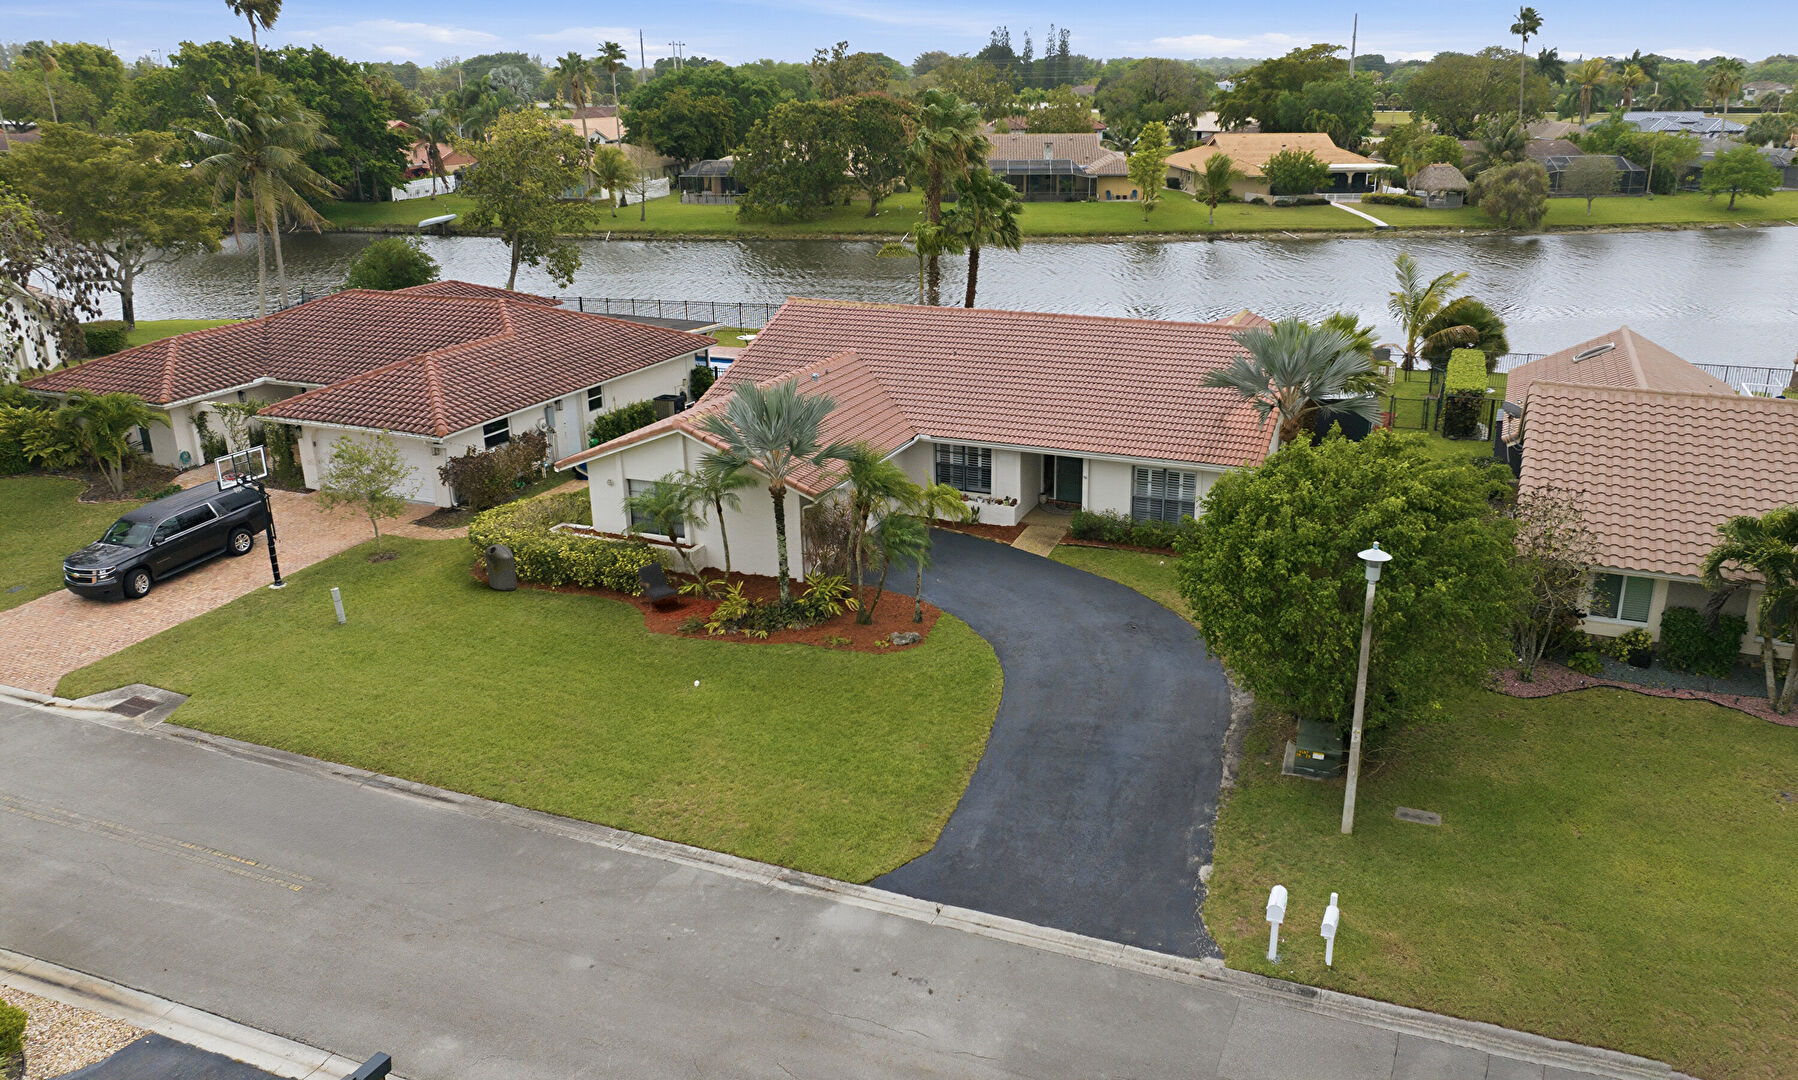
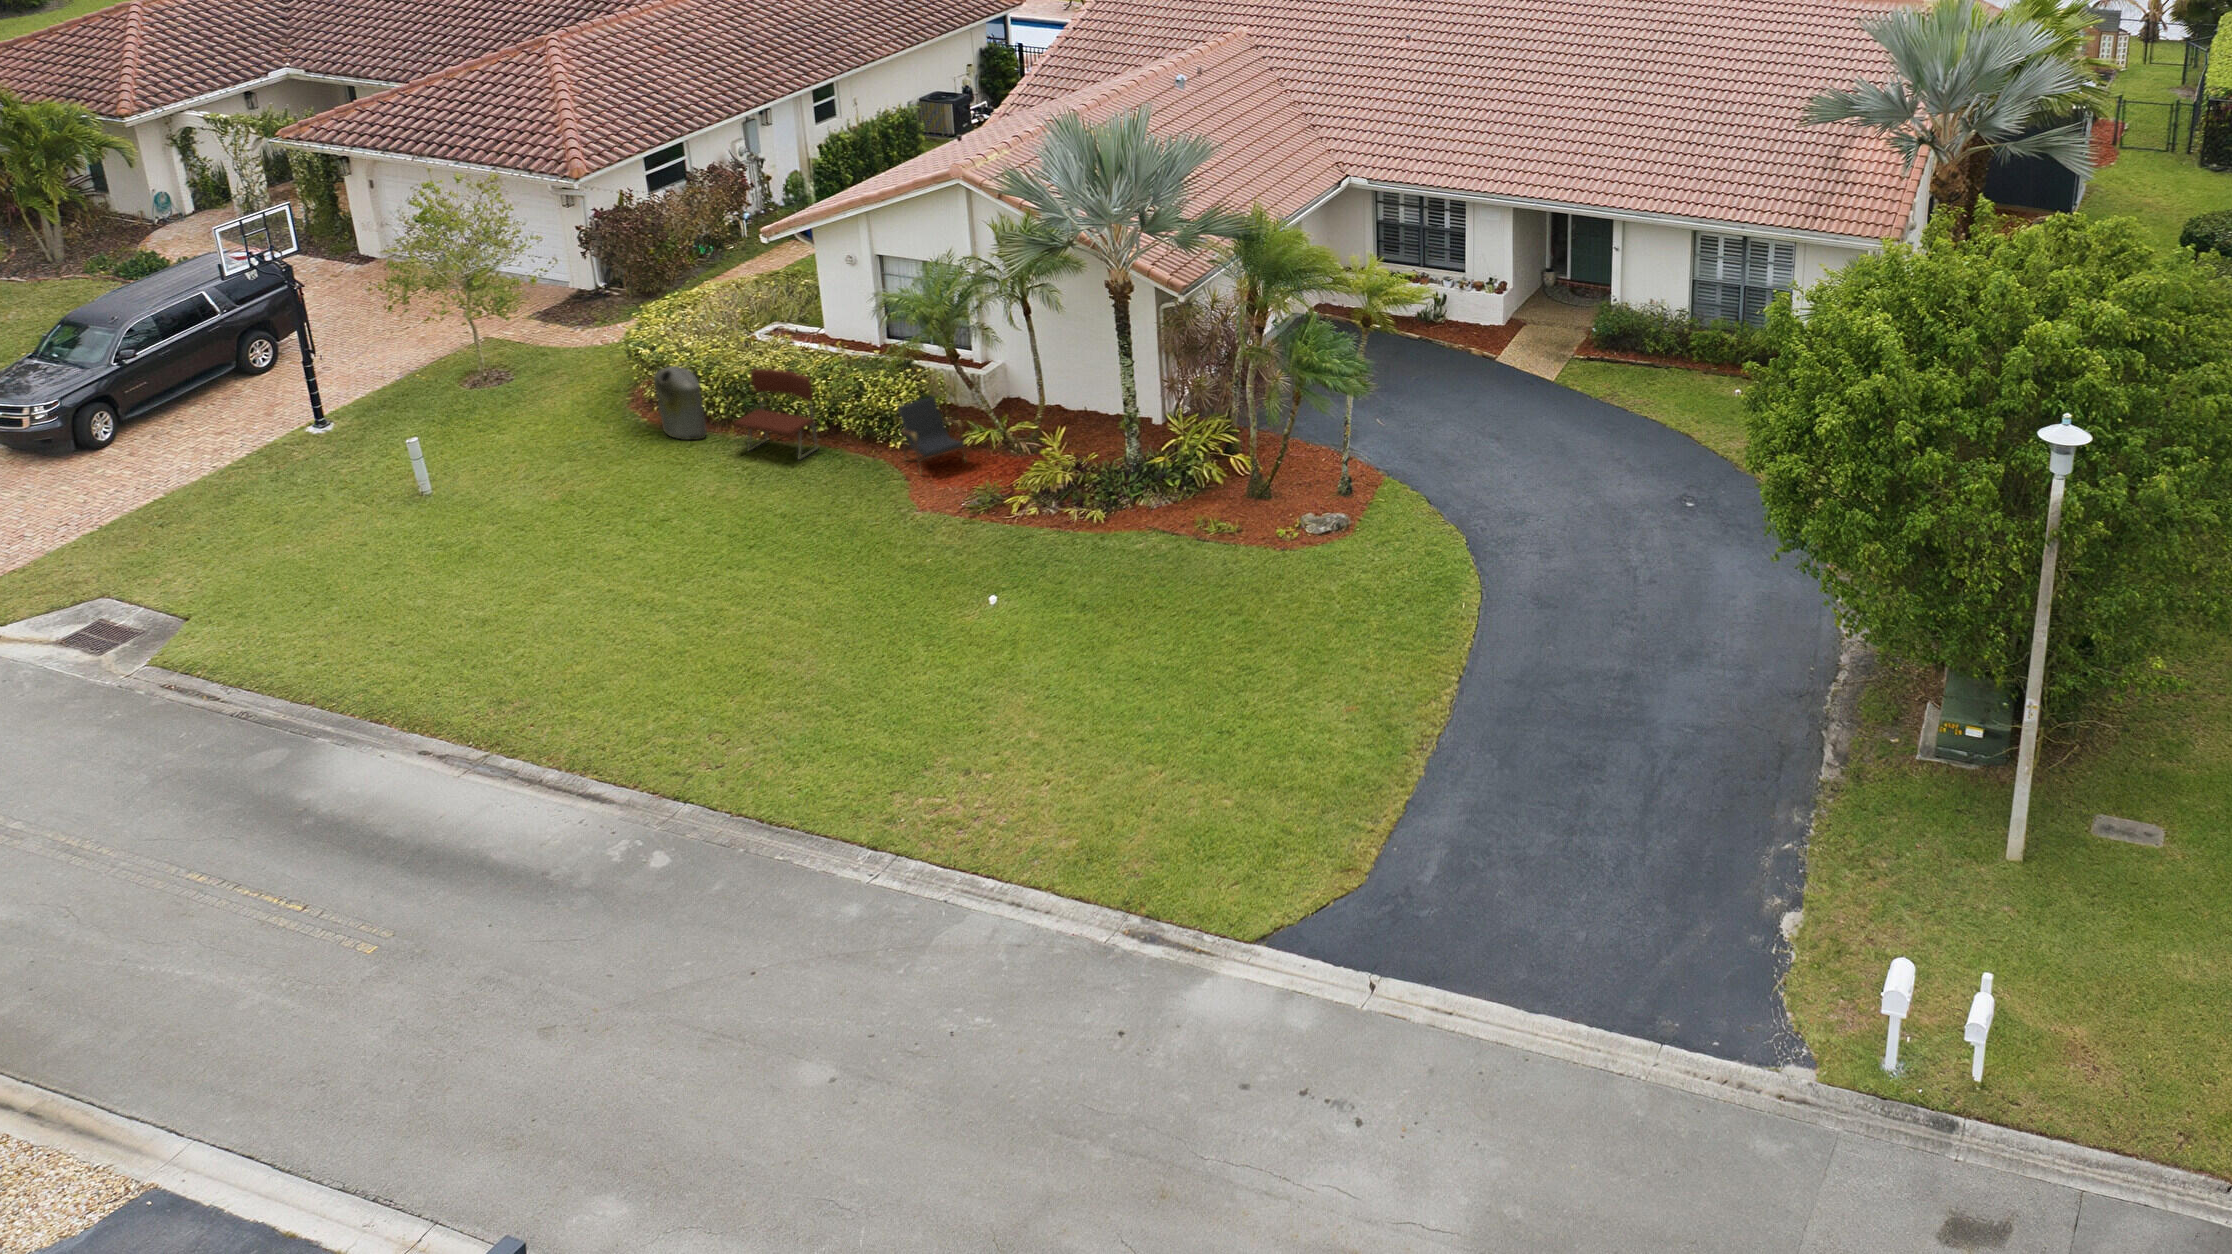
bench: none [534,545,587,603] -> present [733,368,818,460]

